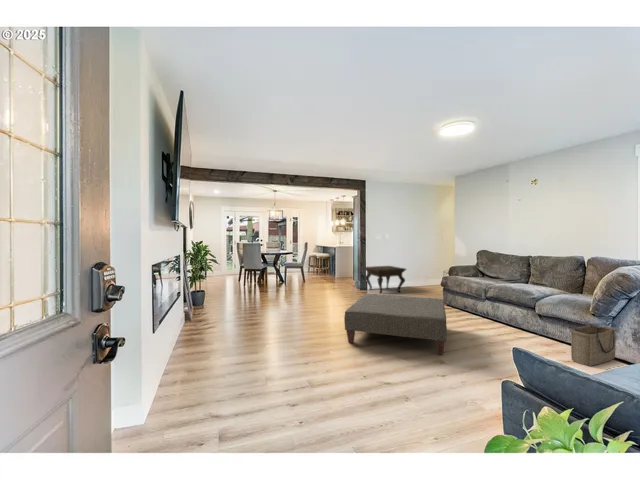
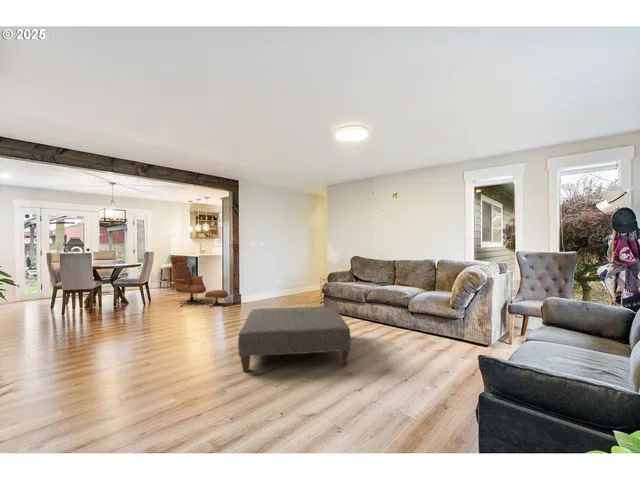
lounge chair: none [312,246,356,291] -> present [170,256,228,308]
side table: present [364,266,406,293] -> none [237,275,284,307]
basket: present [570,324,617,366] -> none [442,315,469,352]

